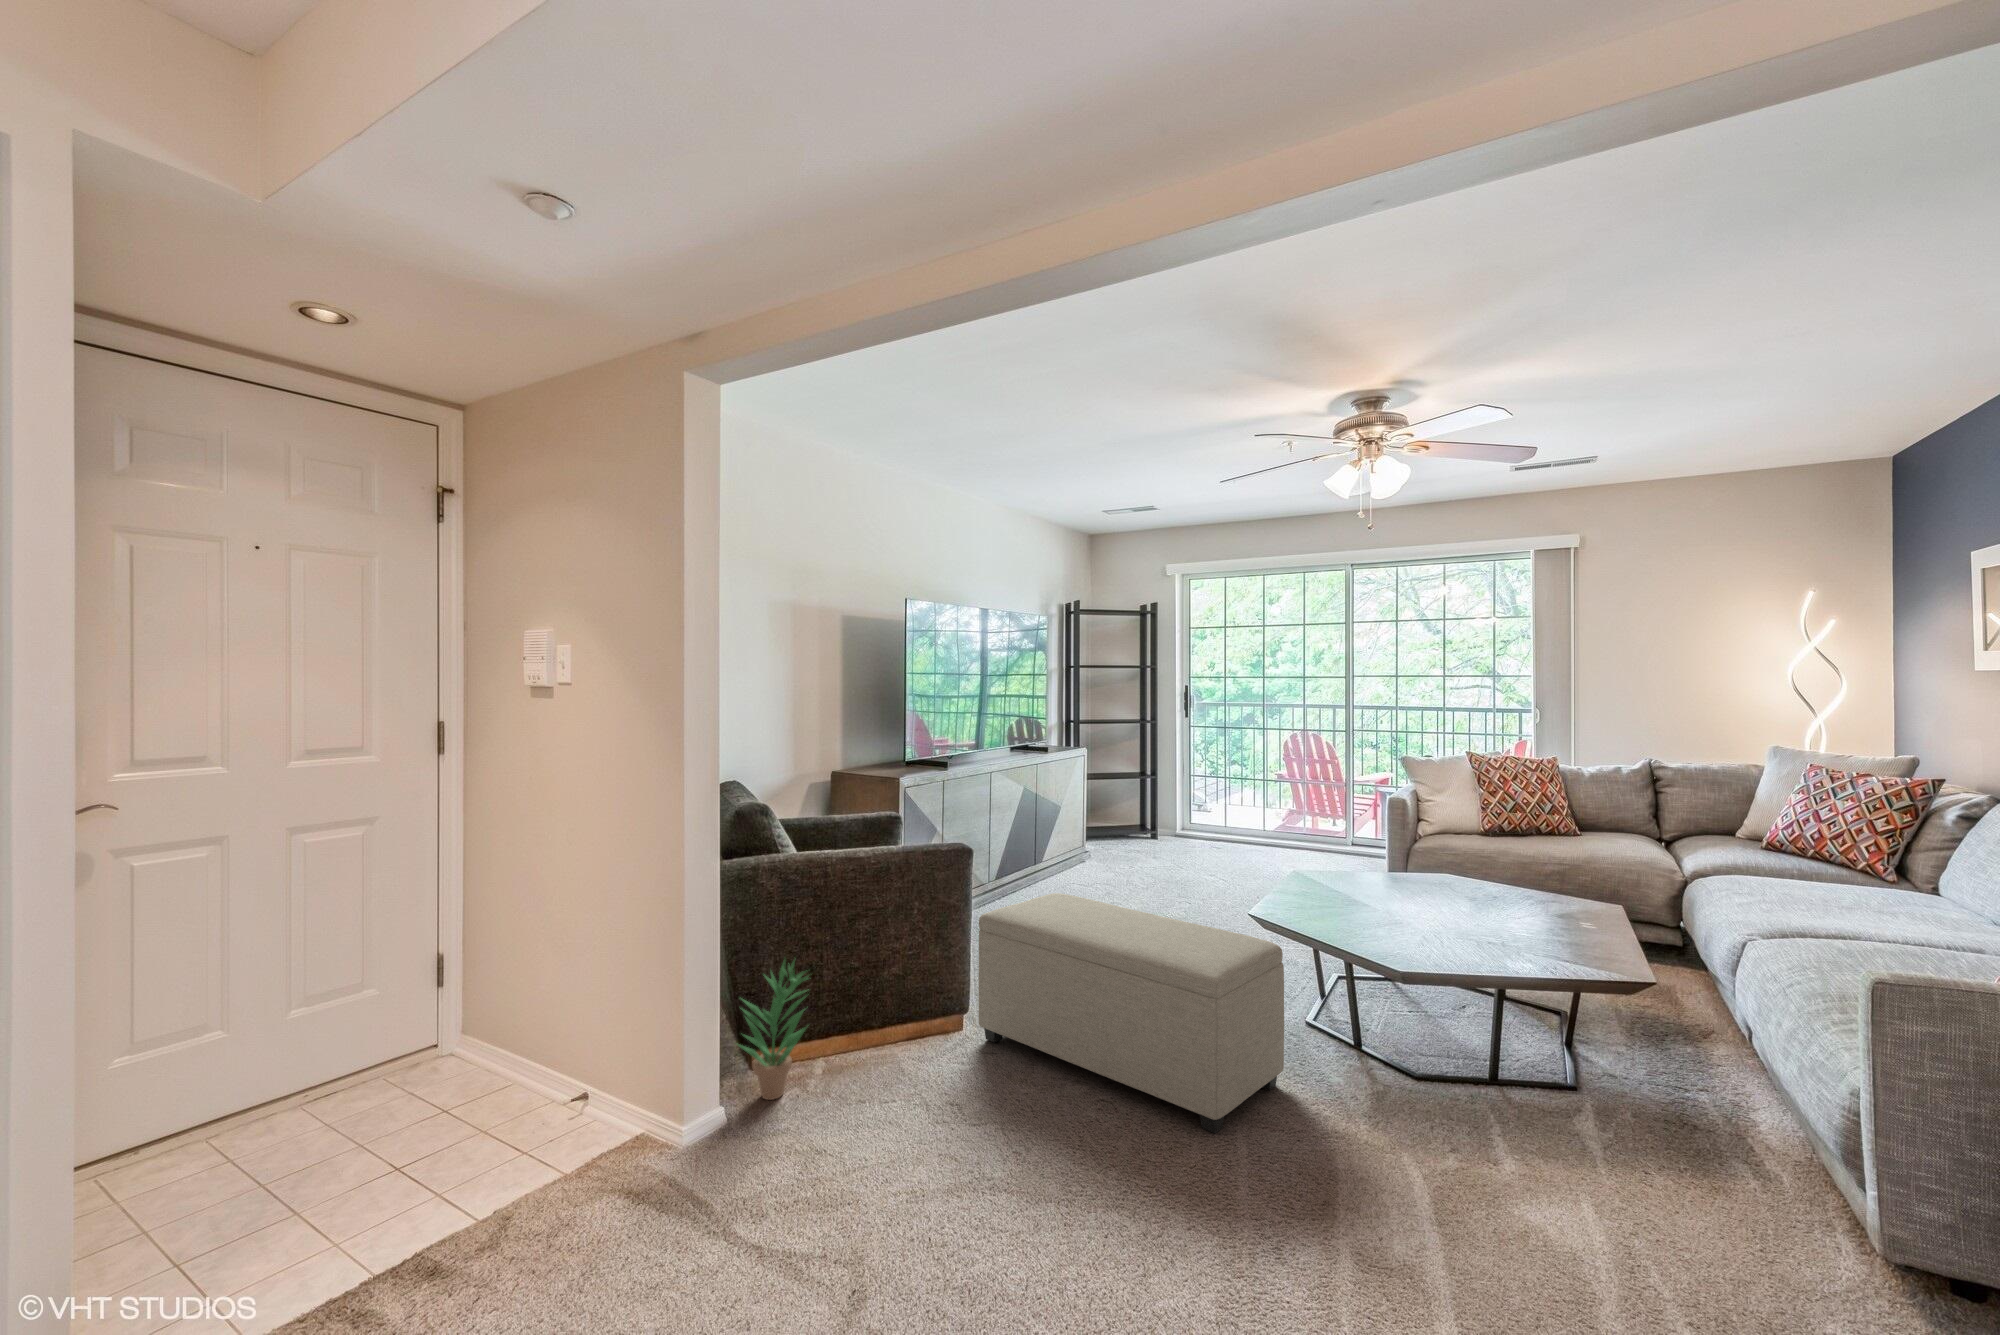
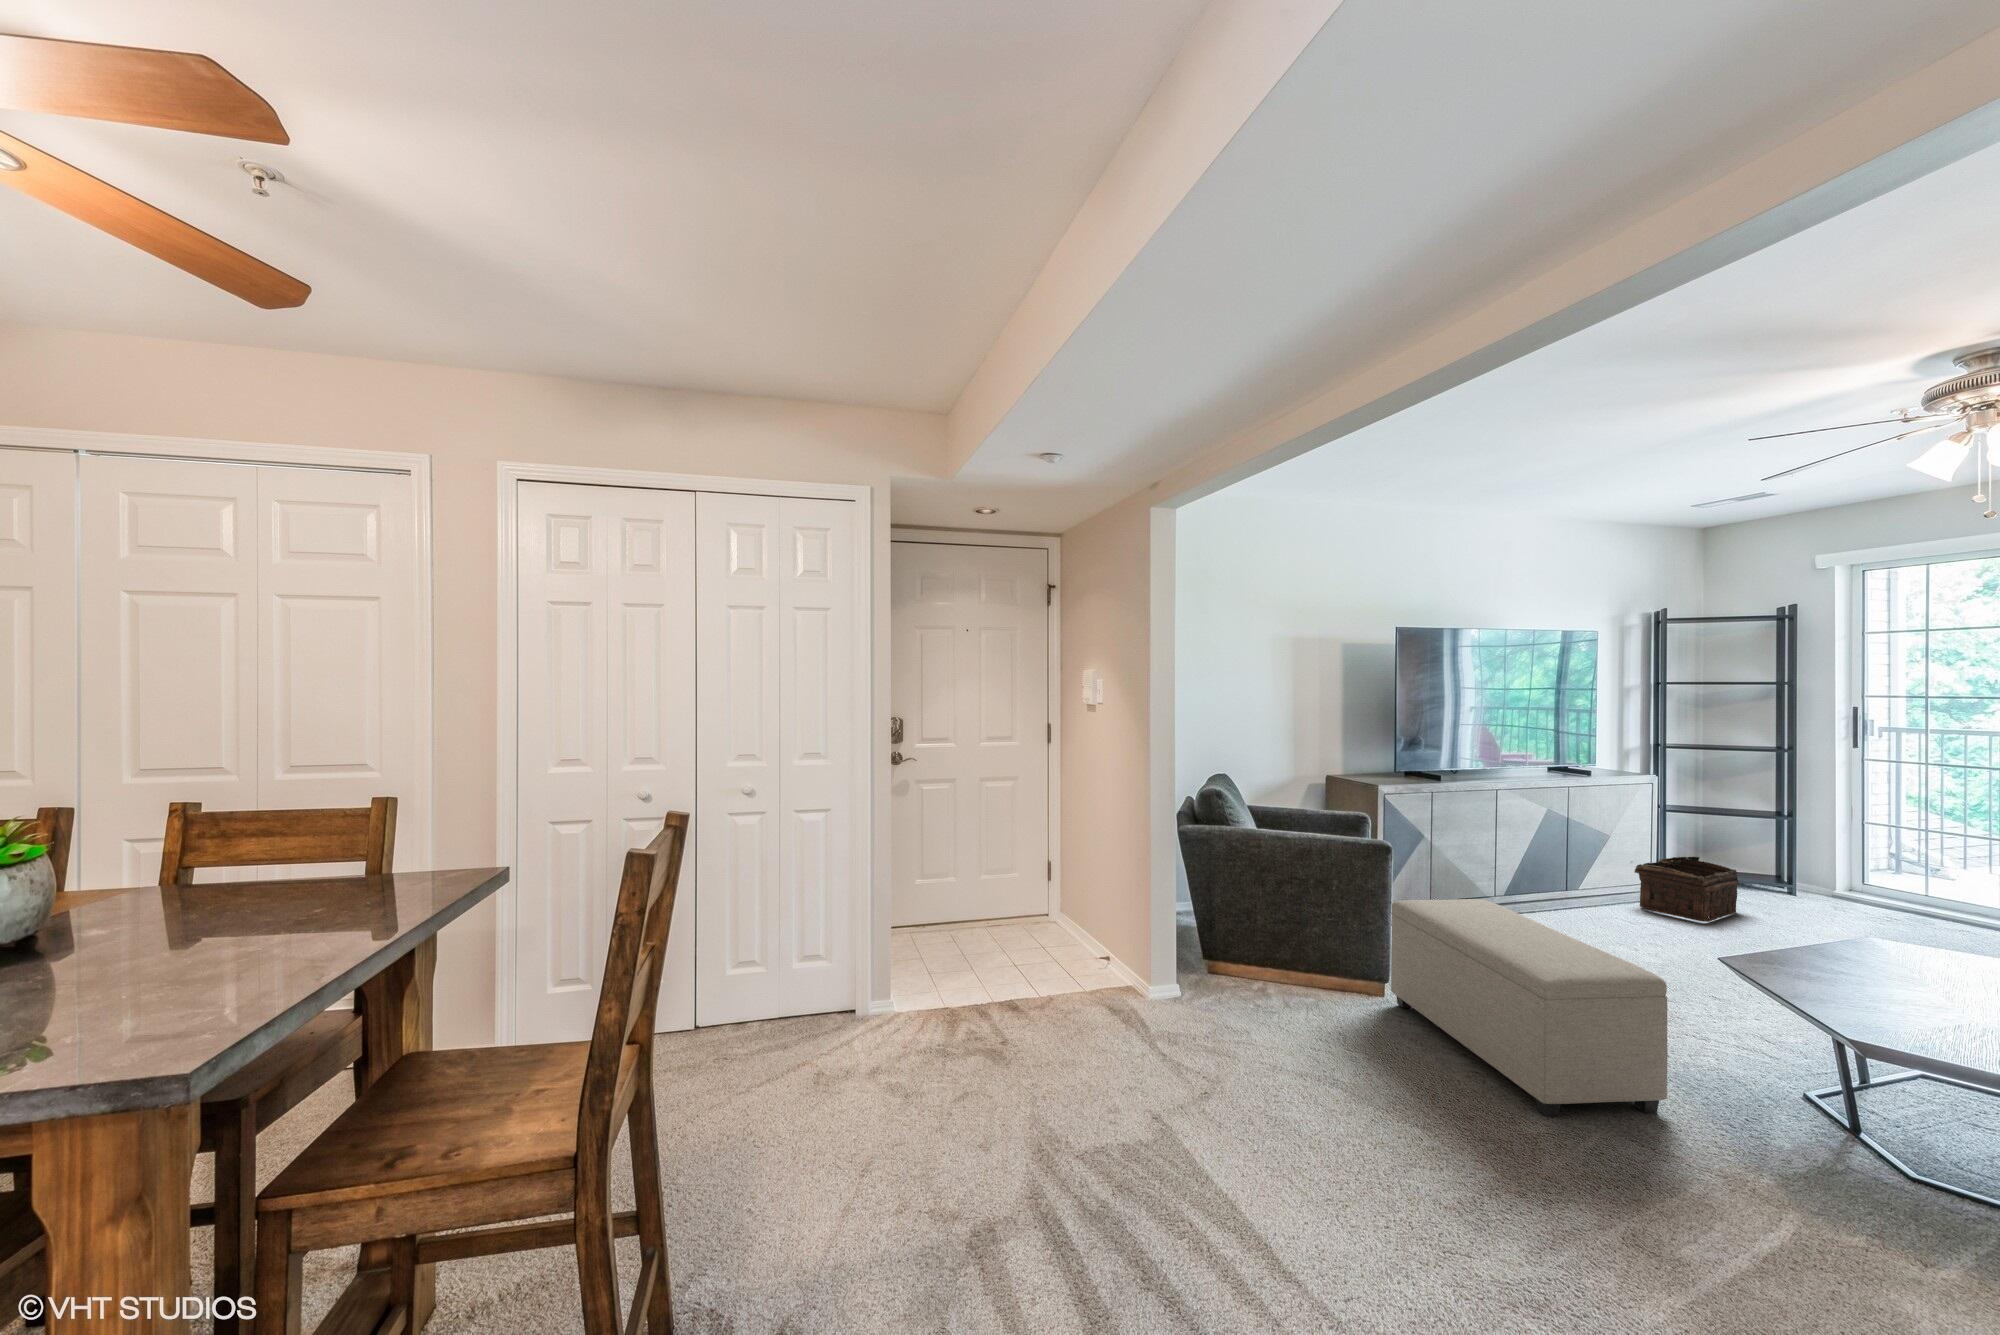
basket: none [1068,819,1144,876] -> present [1635,857,1738,922]
potted plant: present [738,958,809,1100] -> none [1188,898,1244,993]

